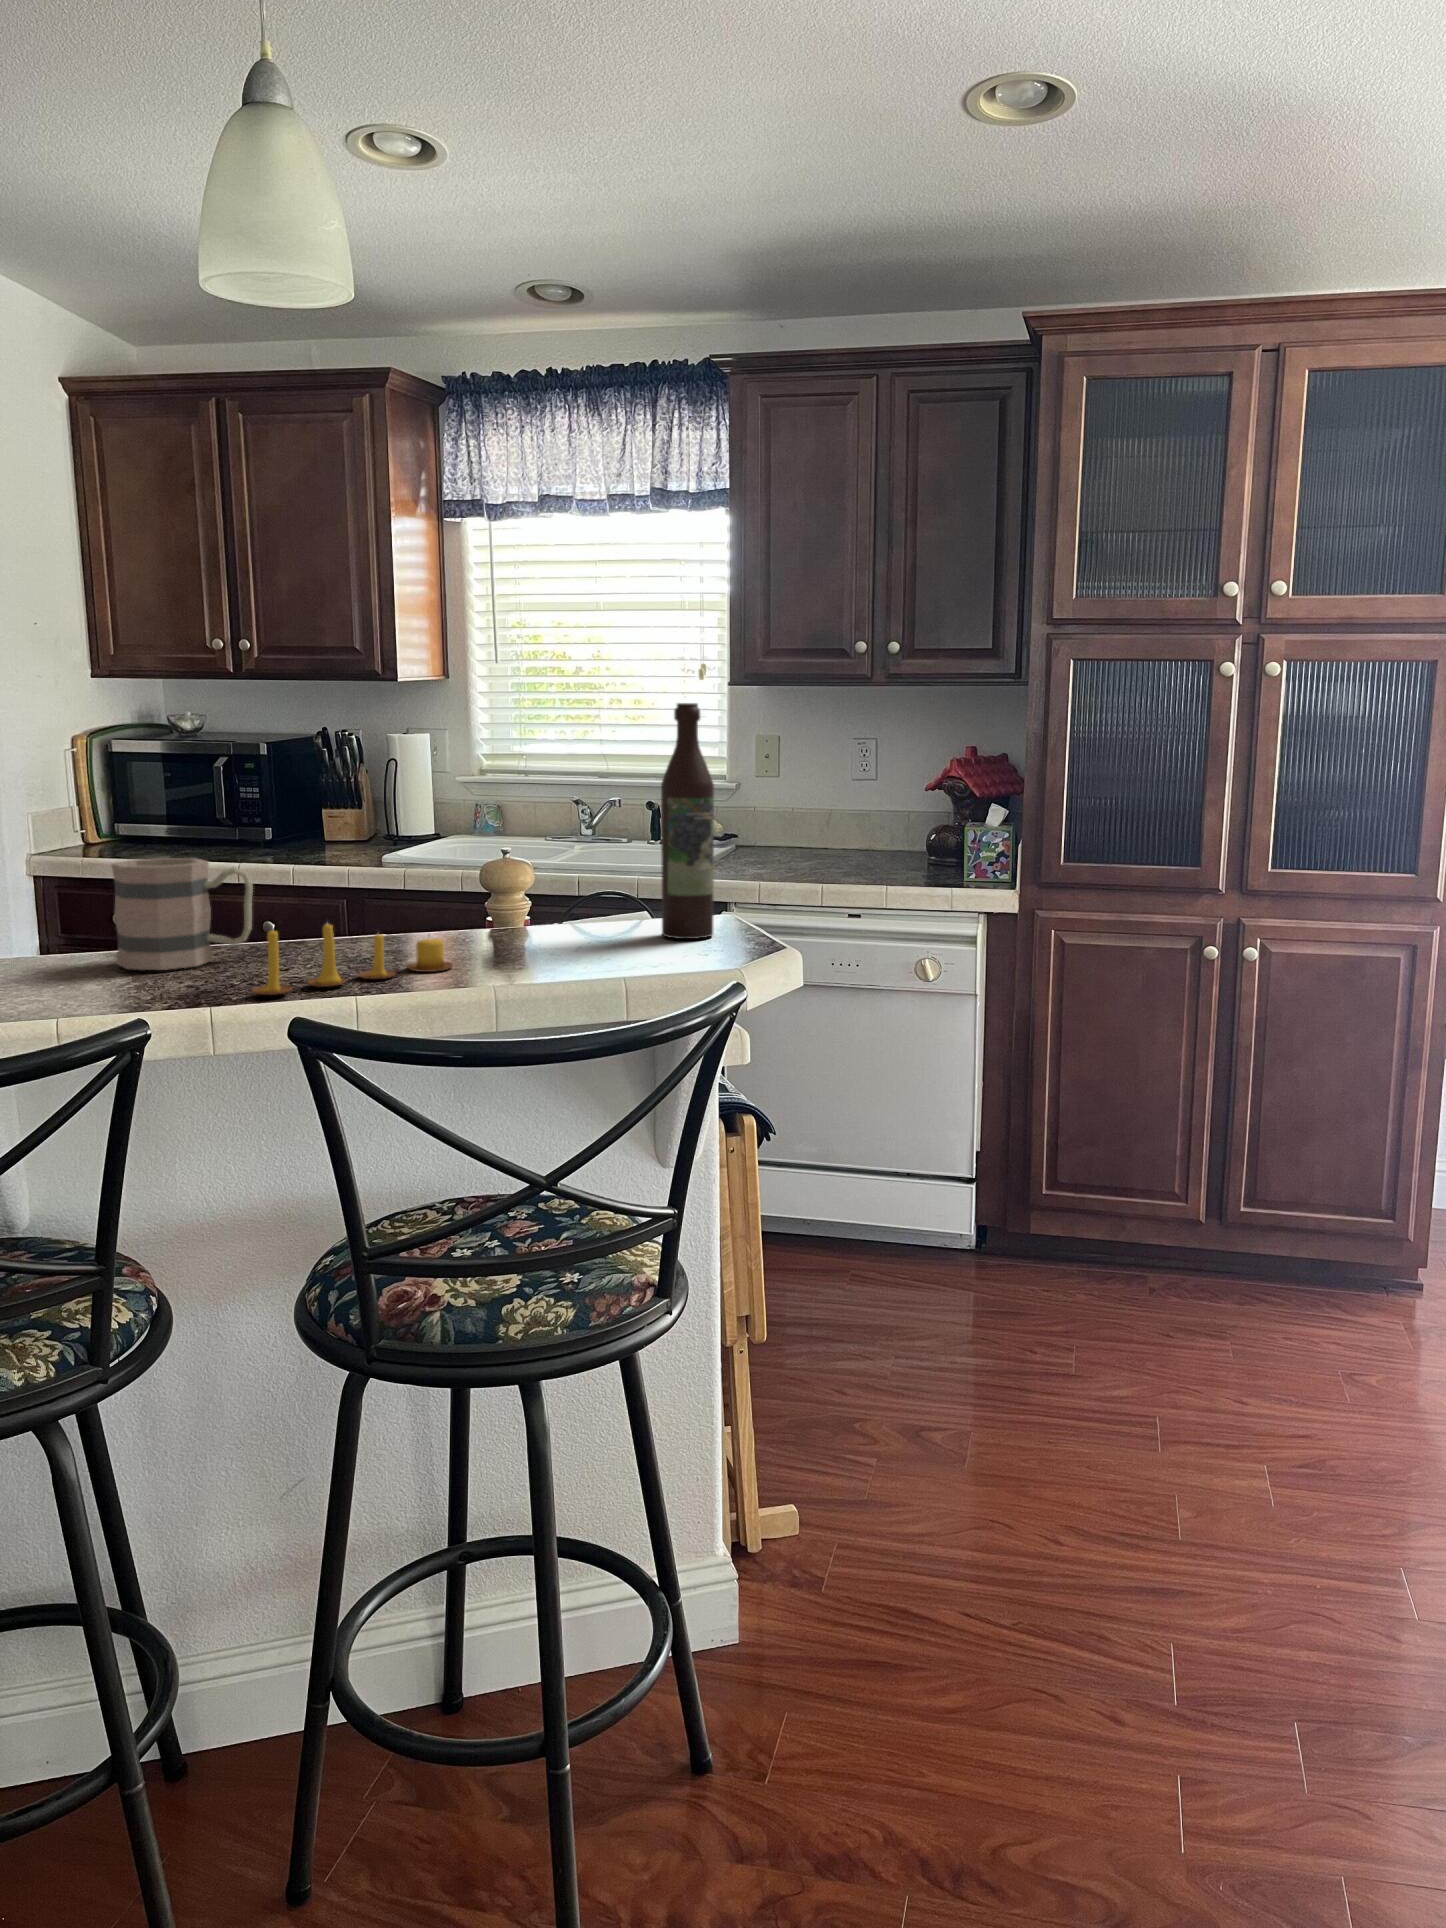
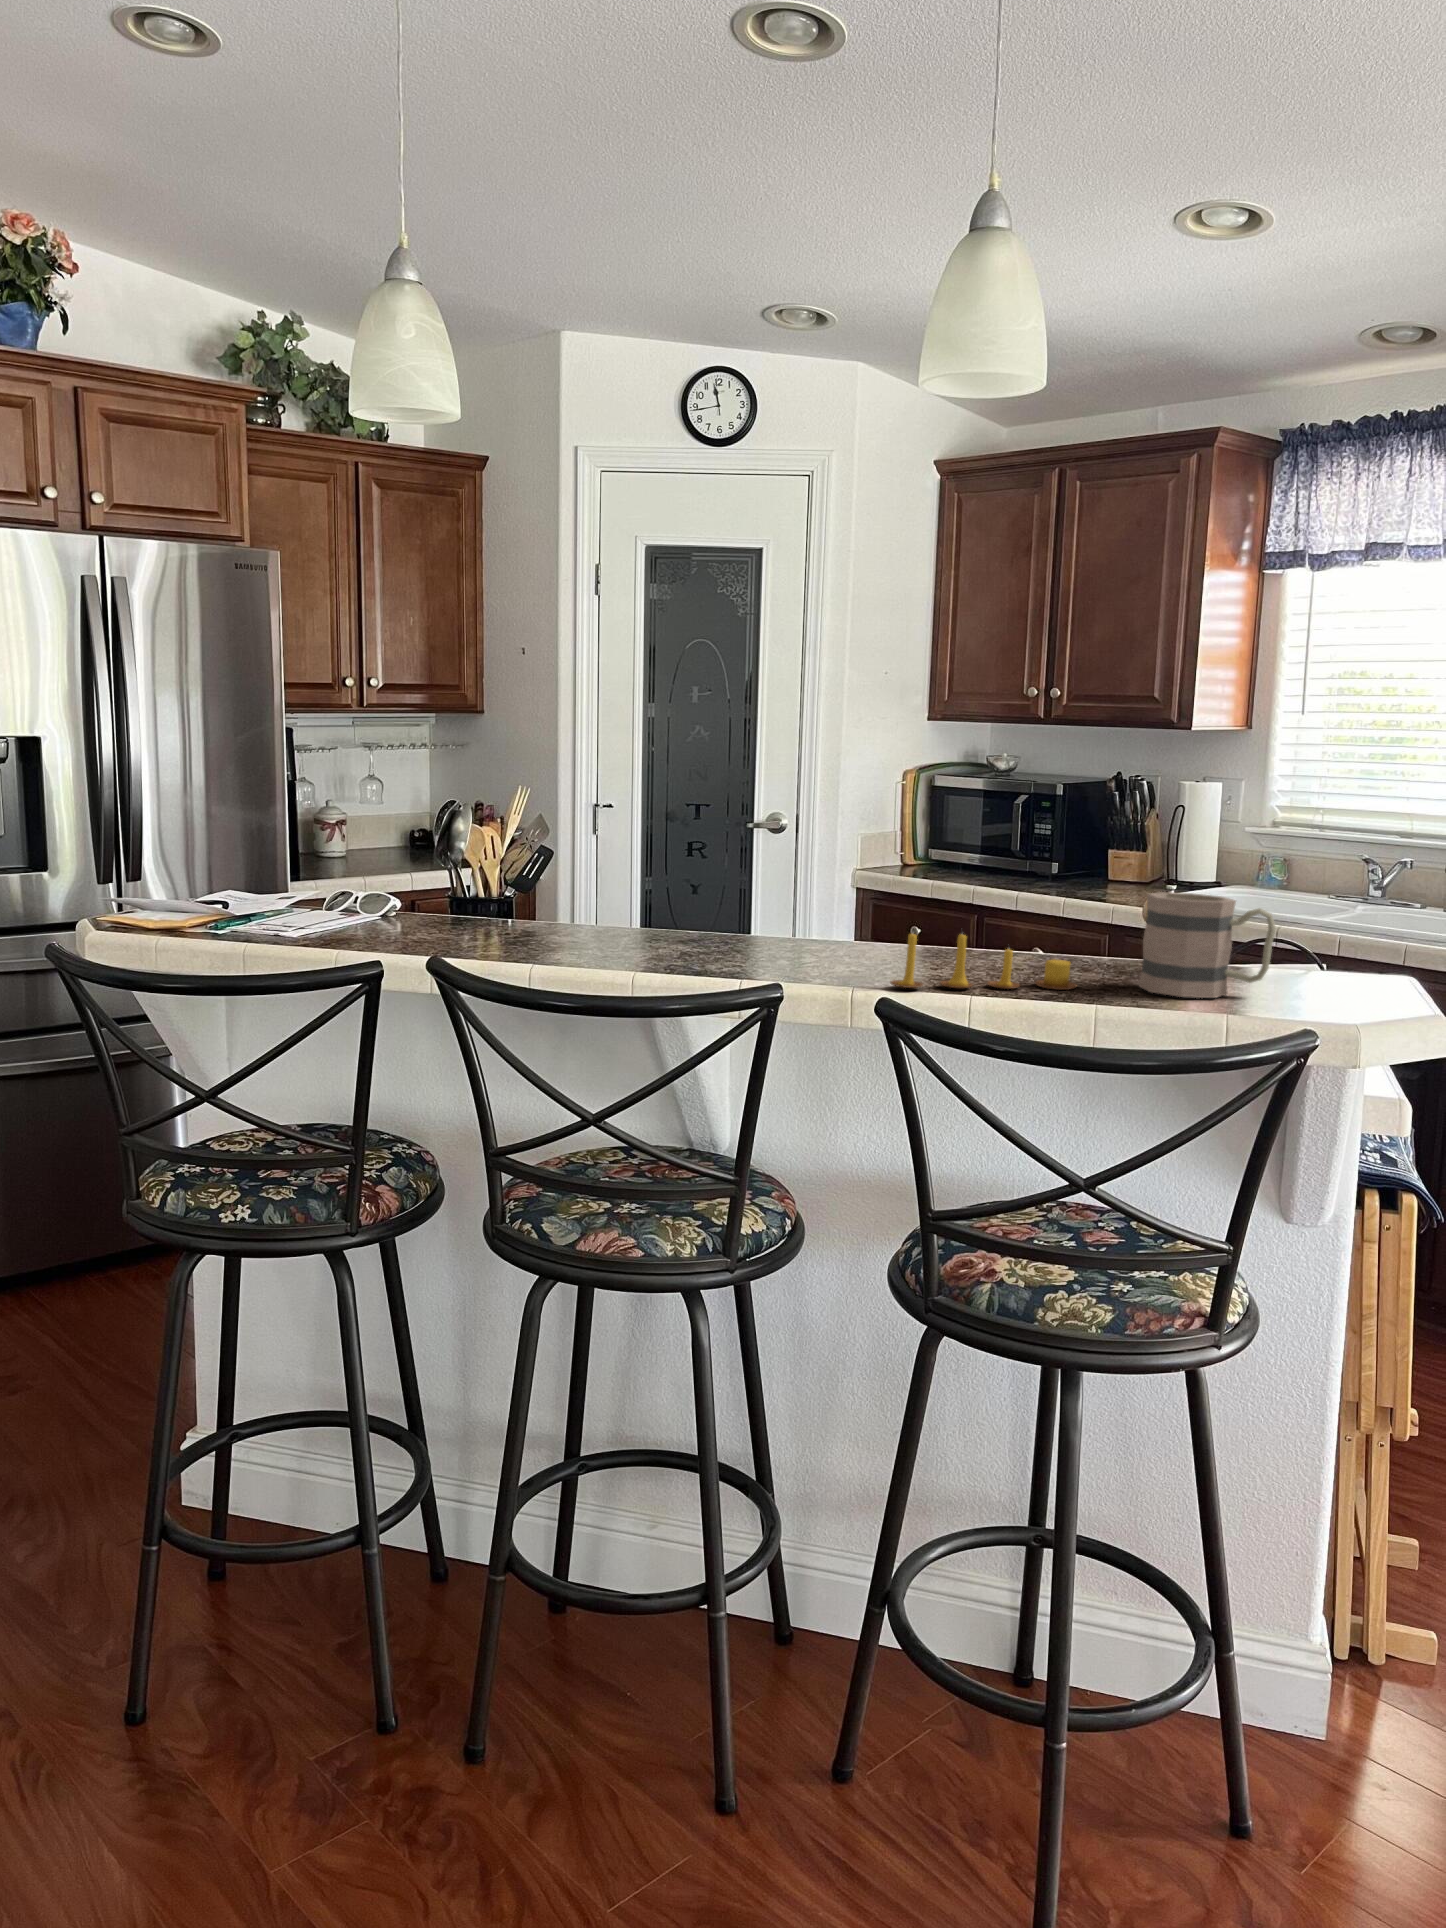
wine bottle: present [661,703,714,939] -> none [1306,756,1378,996]
mug: present [112,858,253,970] -> present [1139,892,1275,998]

